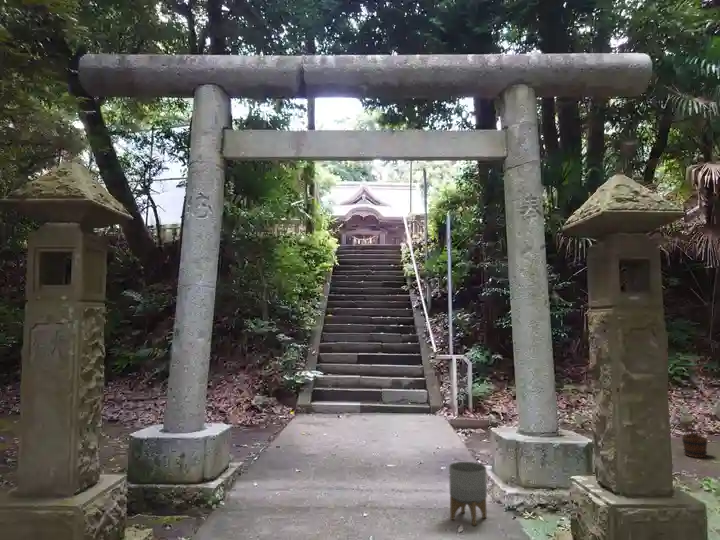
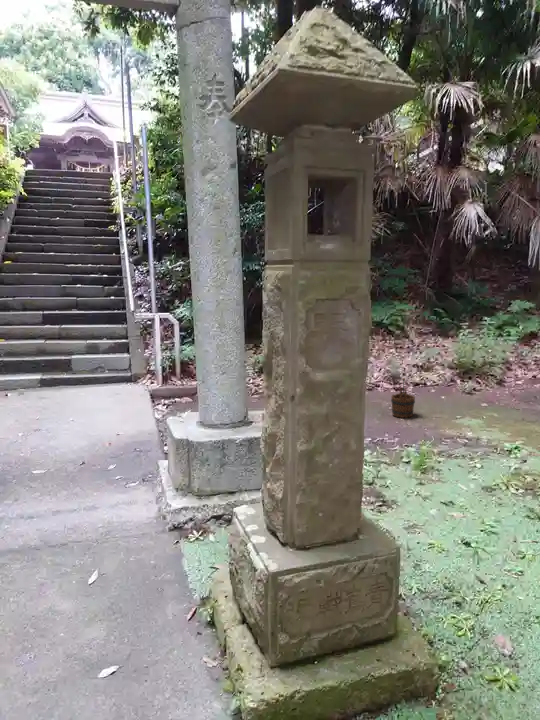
planter: present [449,462,487,525] -> none [82,476,139,565]

